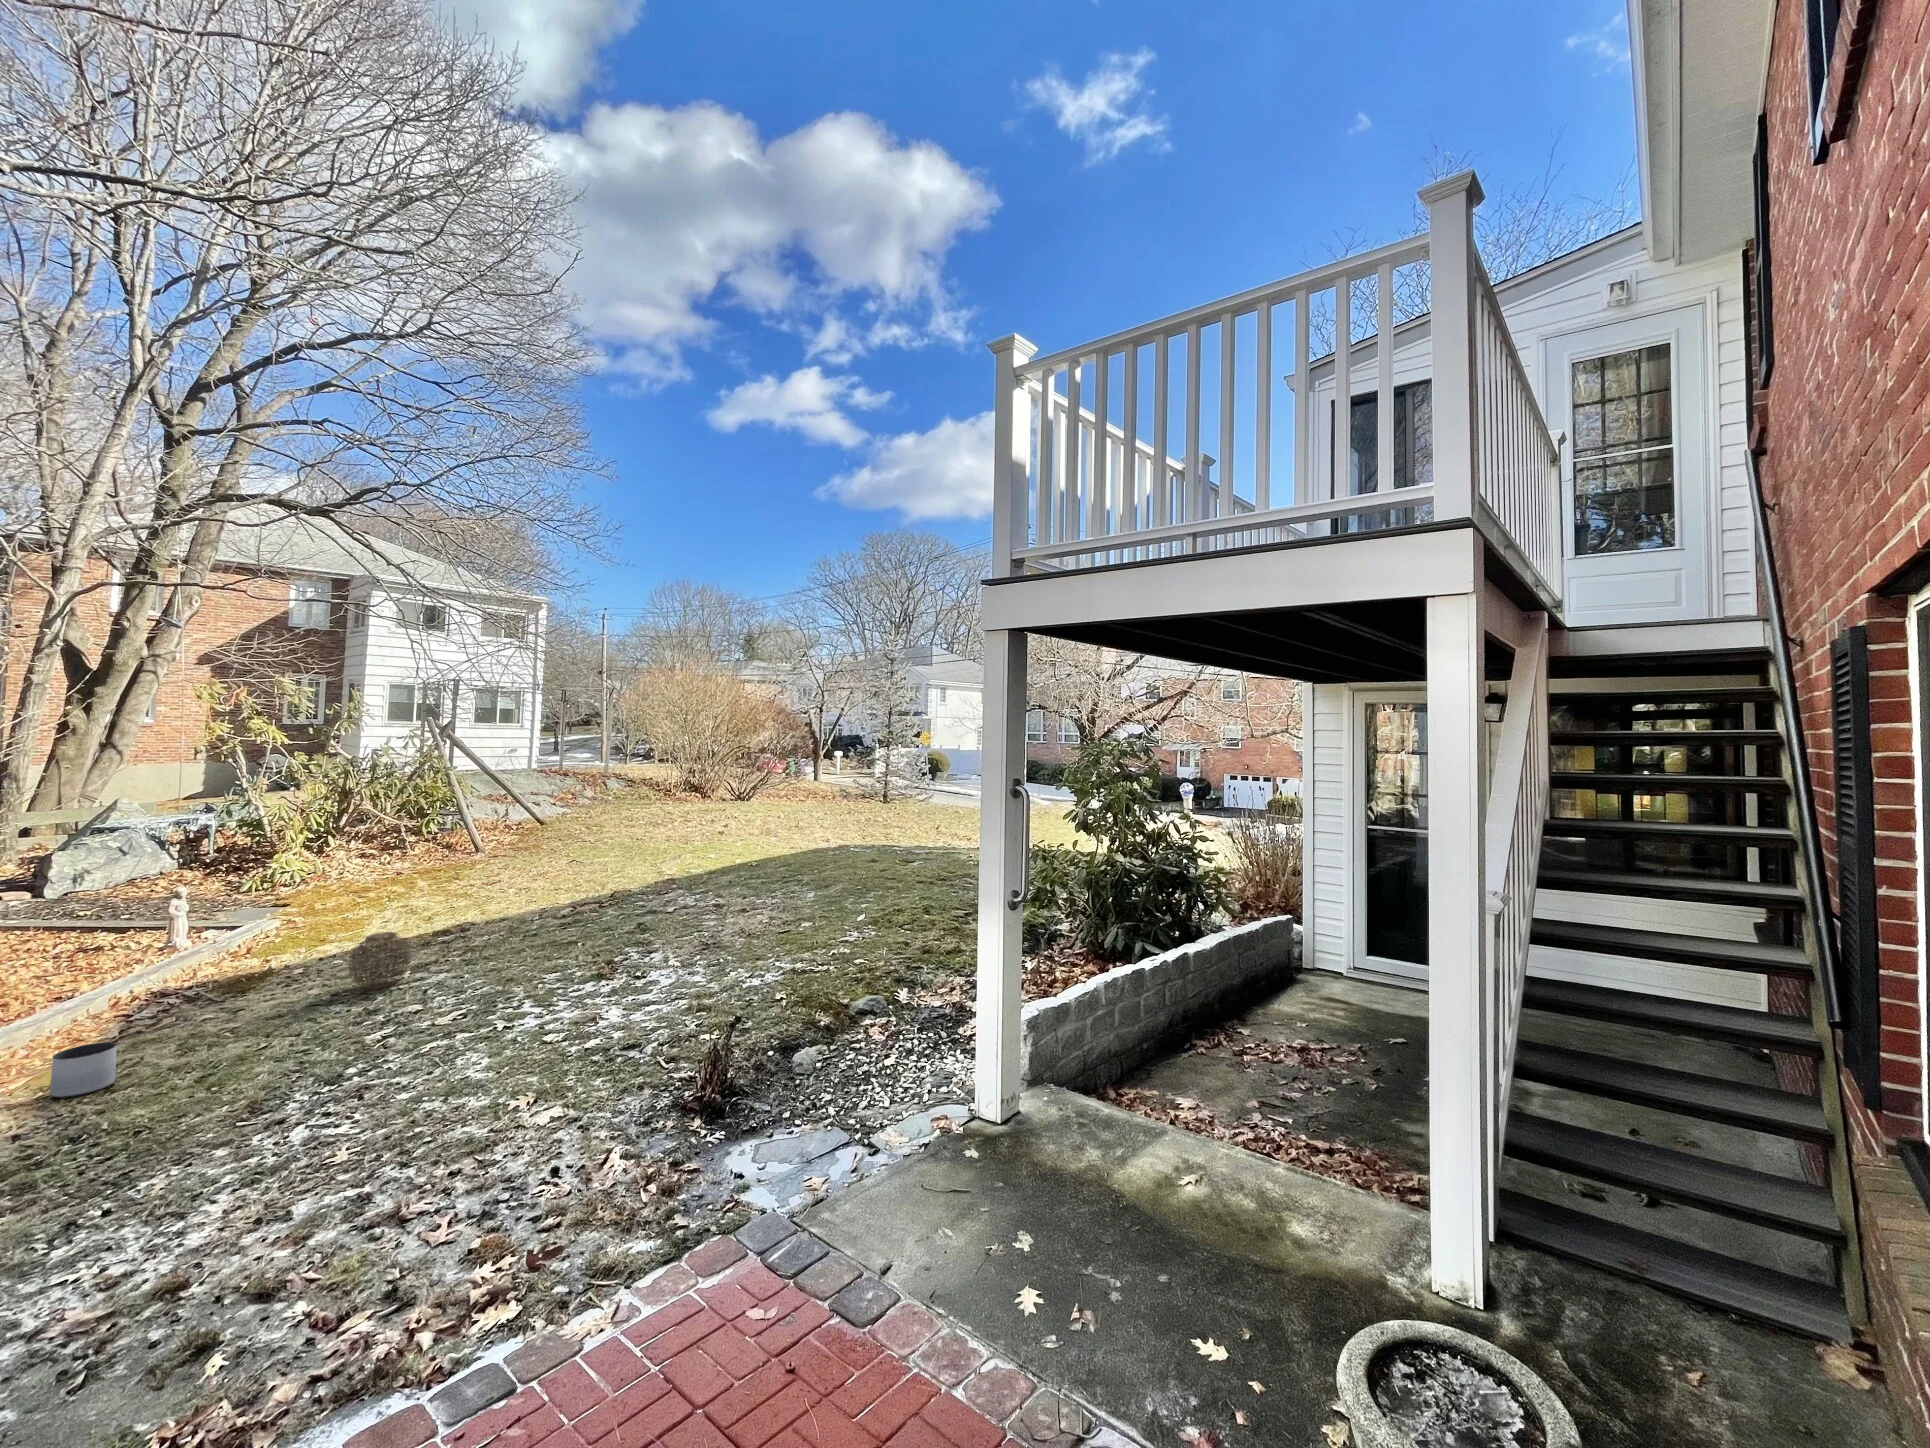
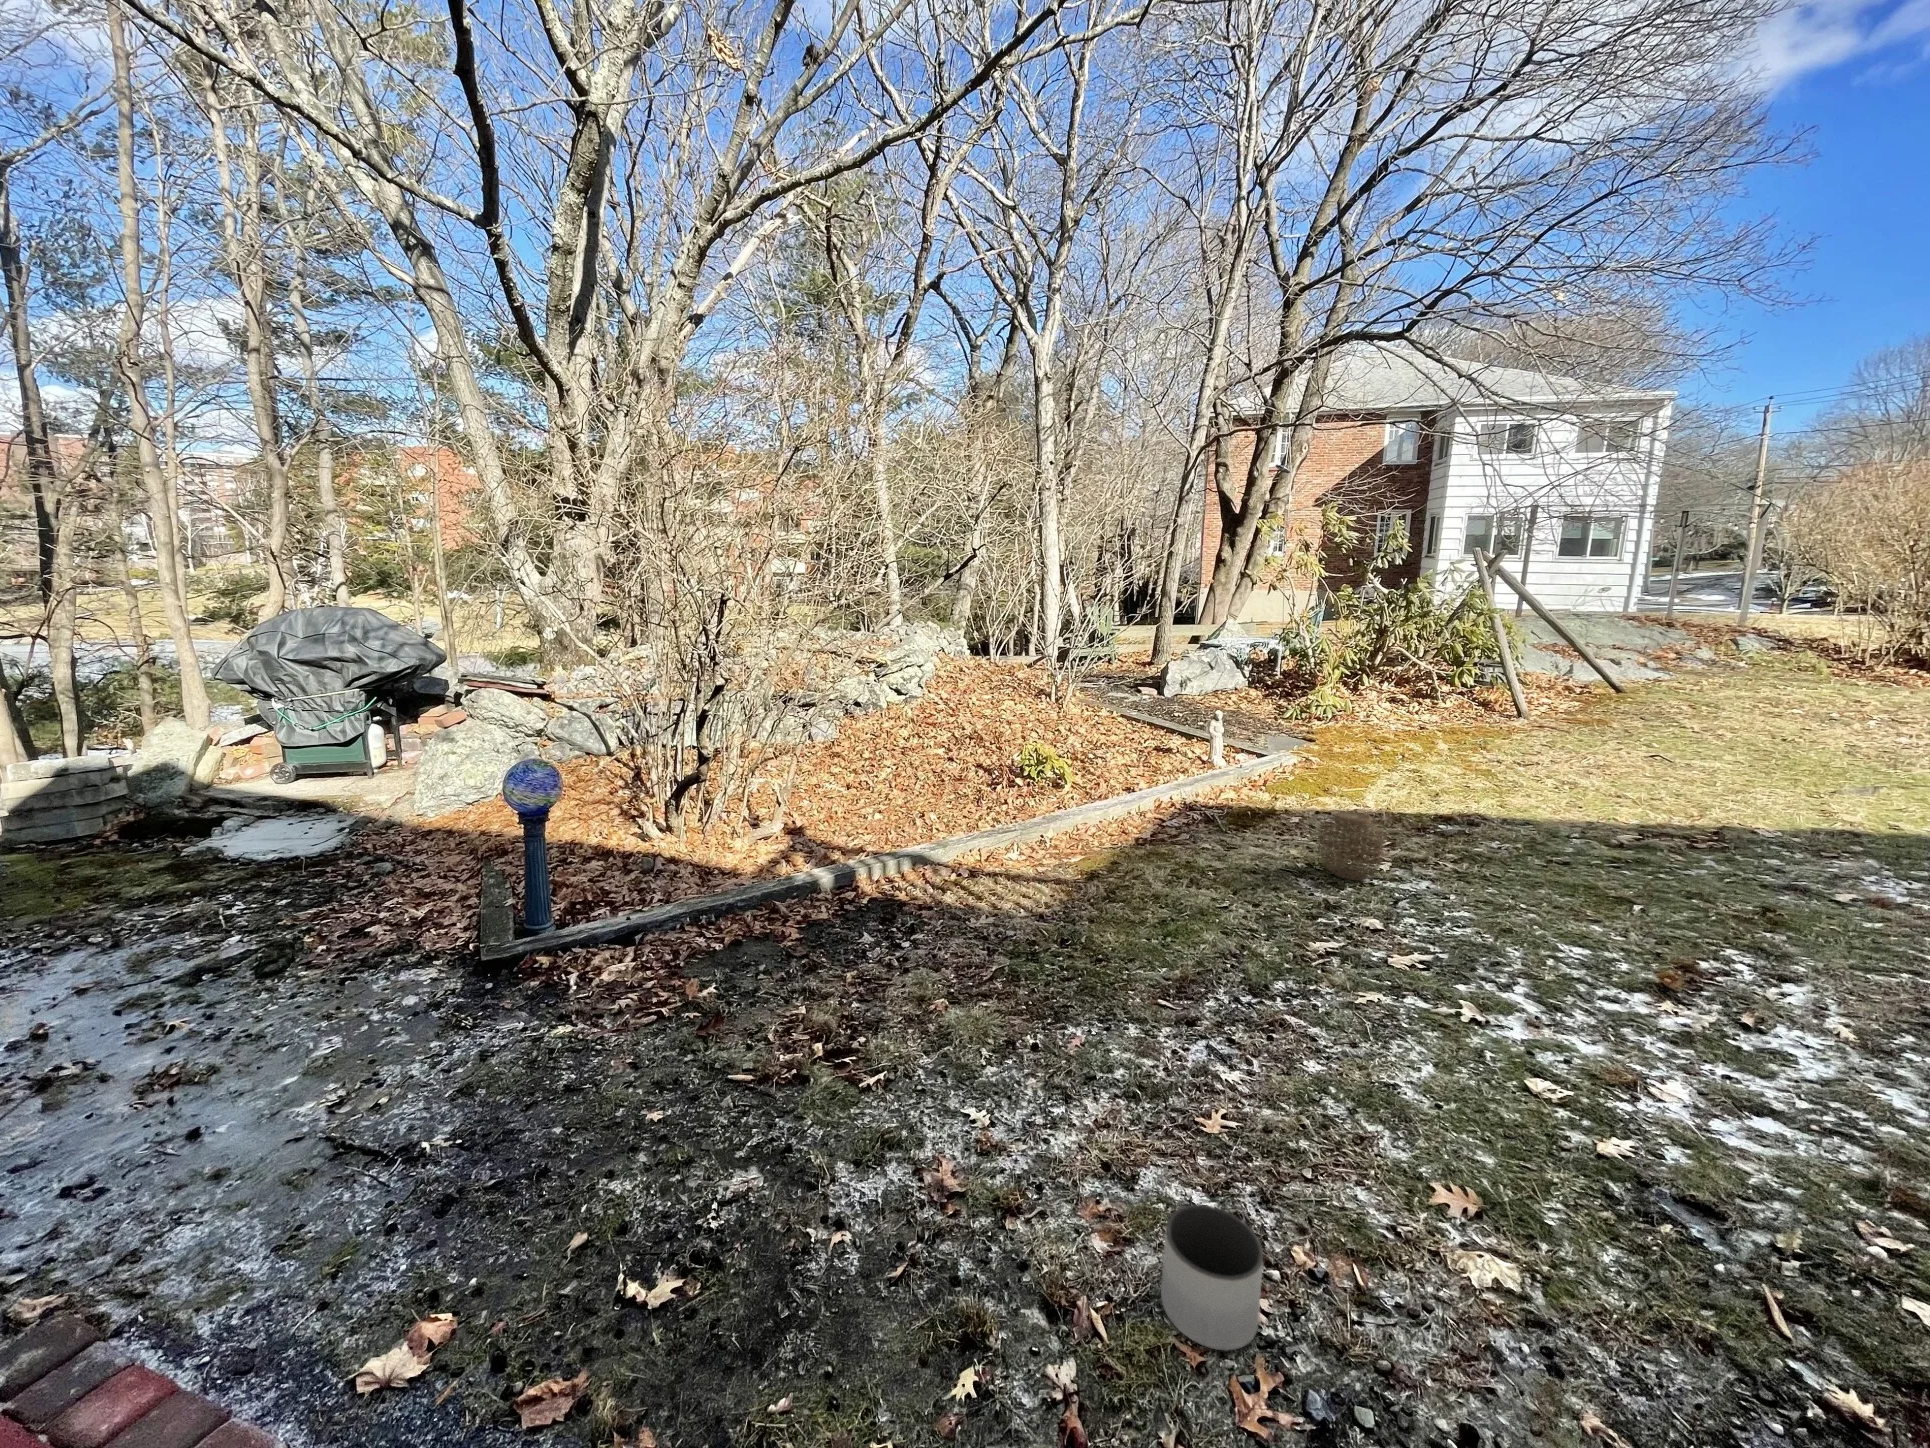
planter: present [50,1042,117,1098] -> present [1161,1205,1263,1351]

